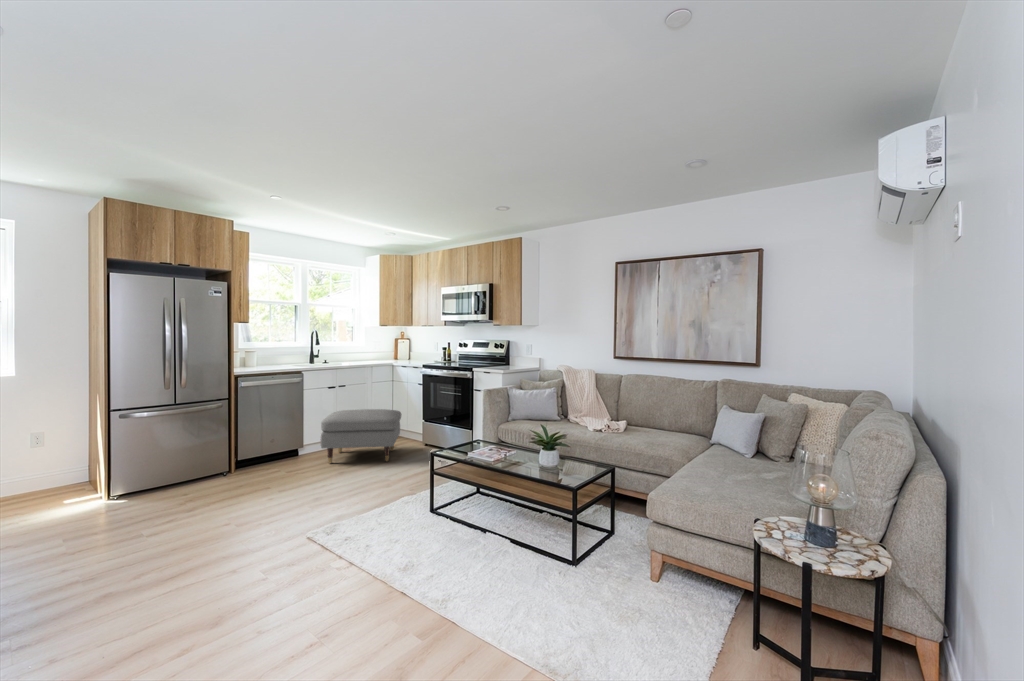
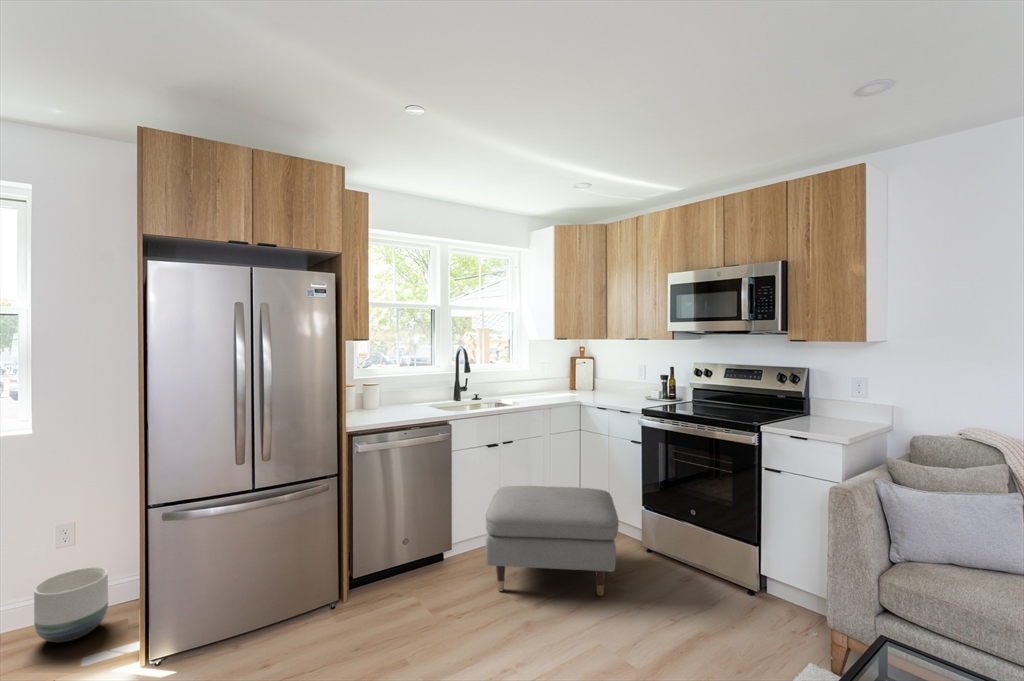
planter: none [27,457,74,496] -> present [34,567,108,642]

